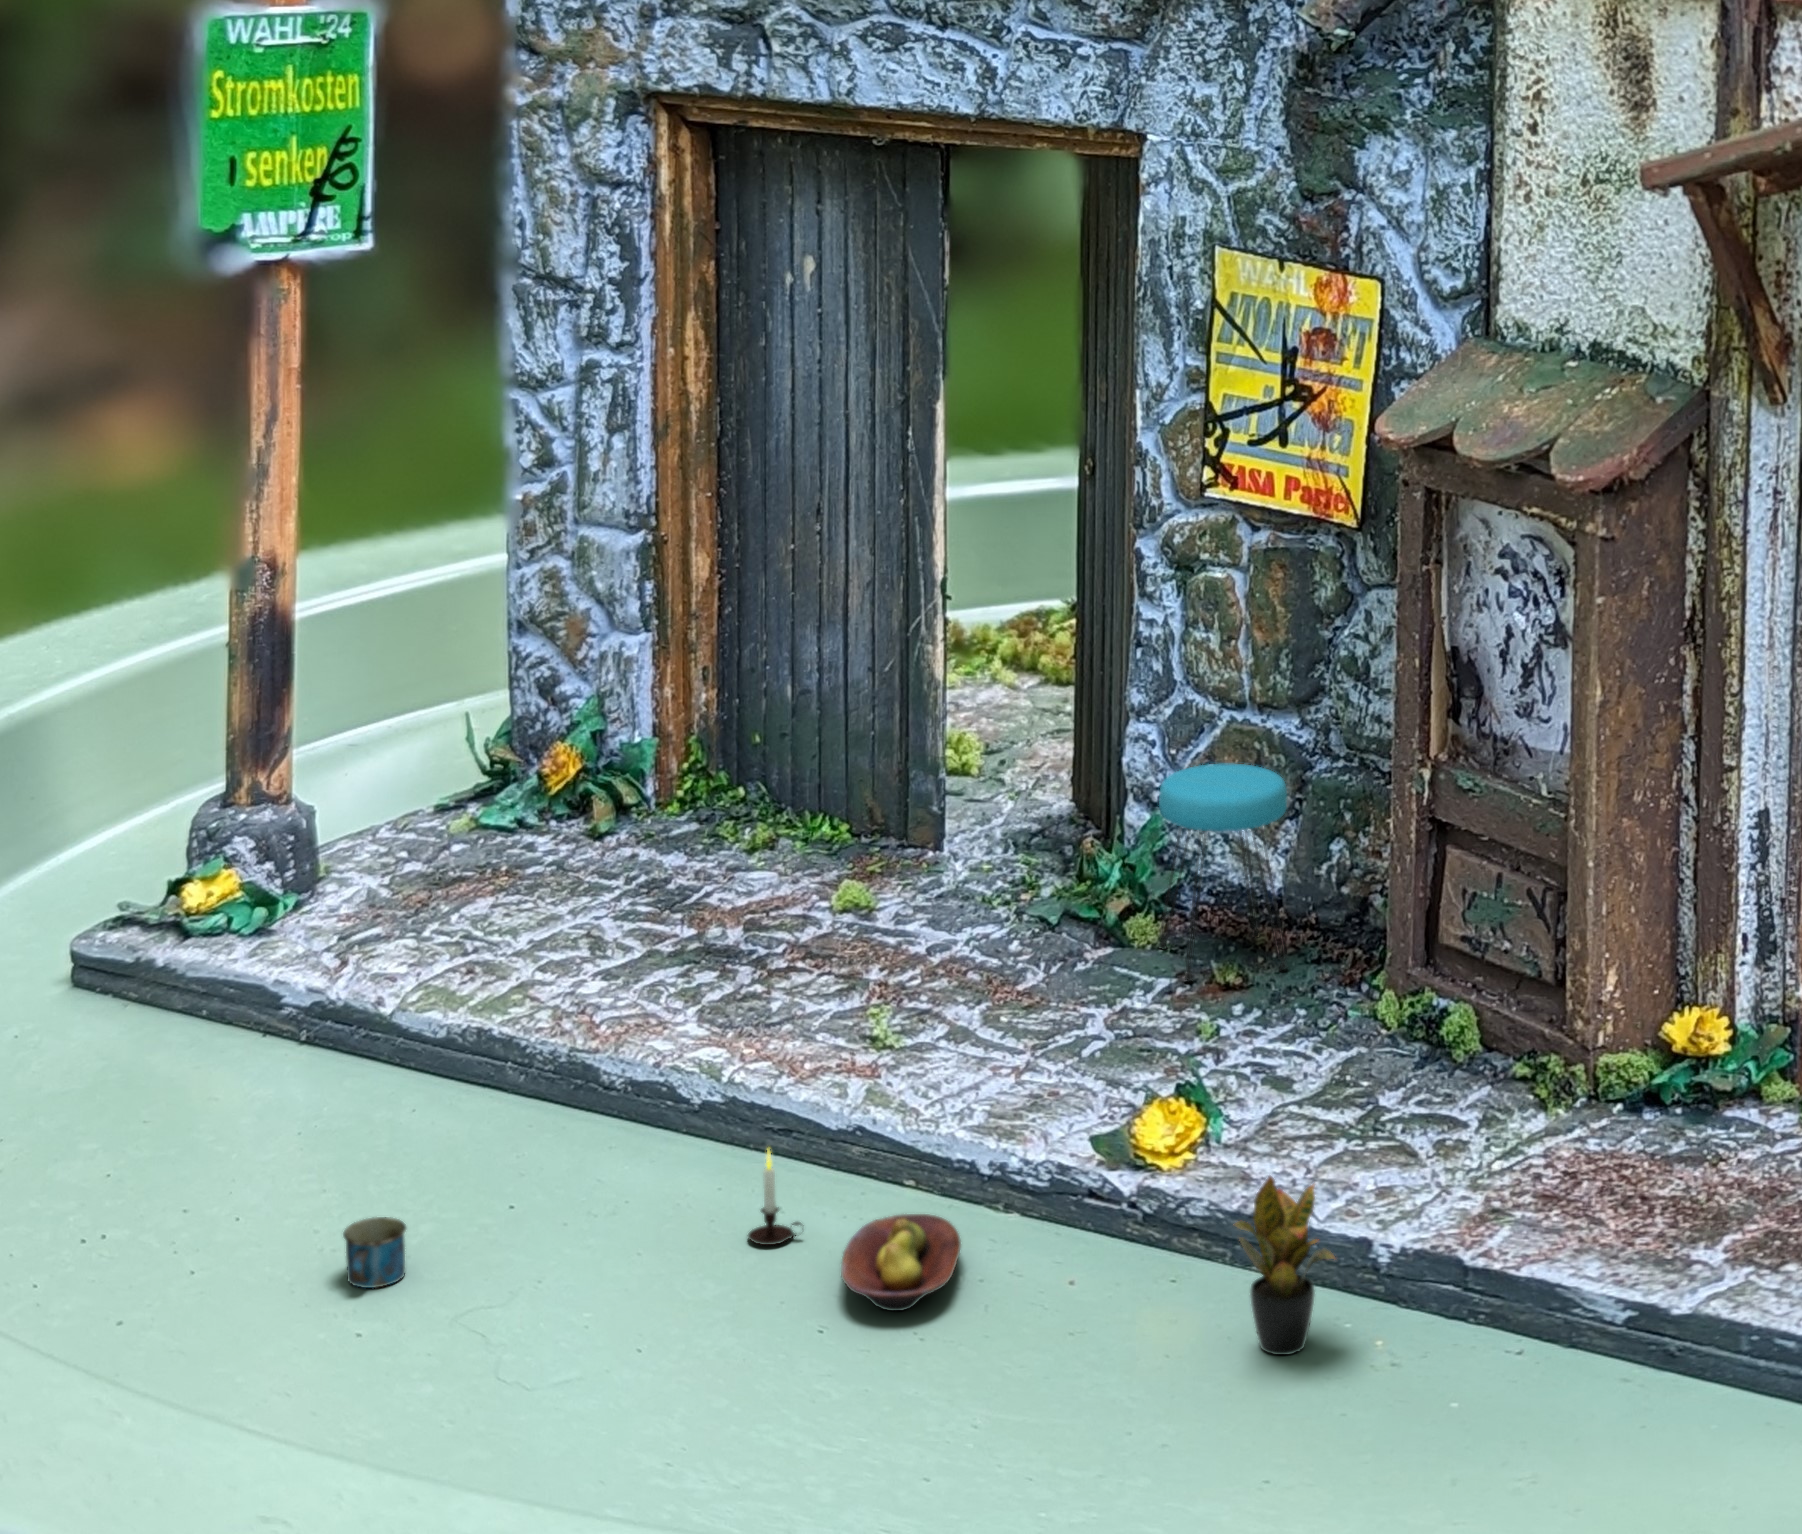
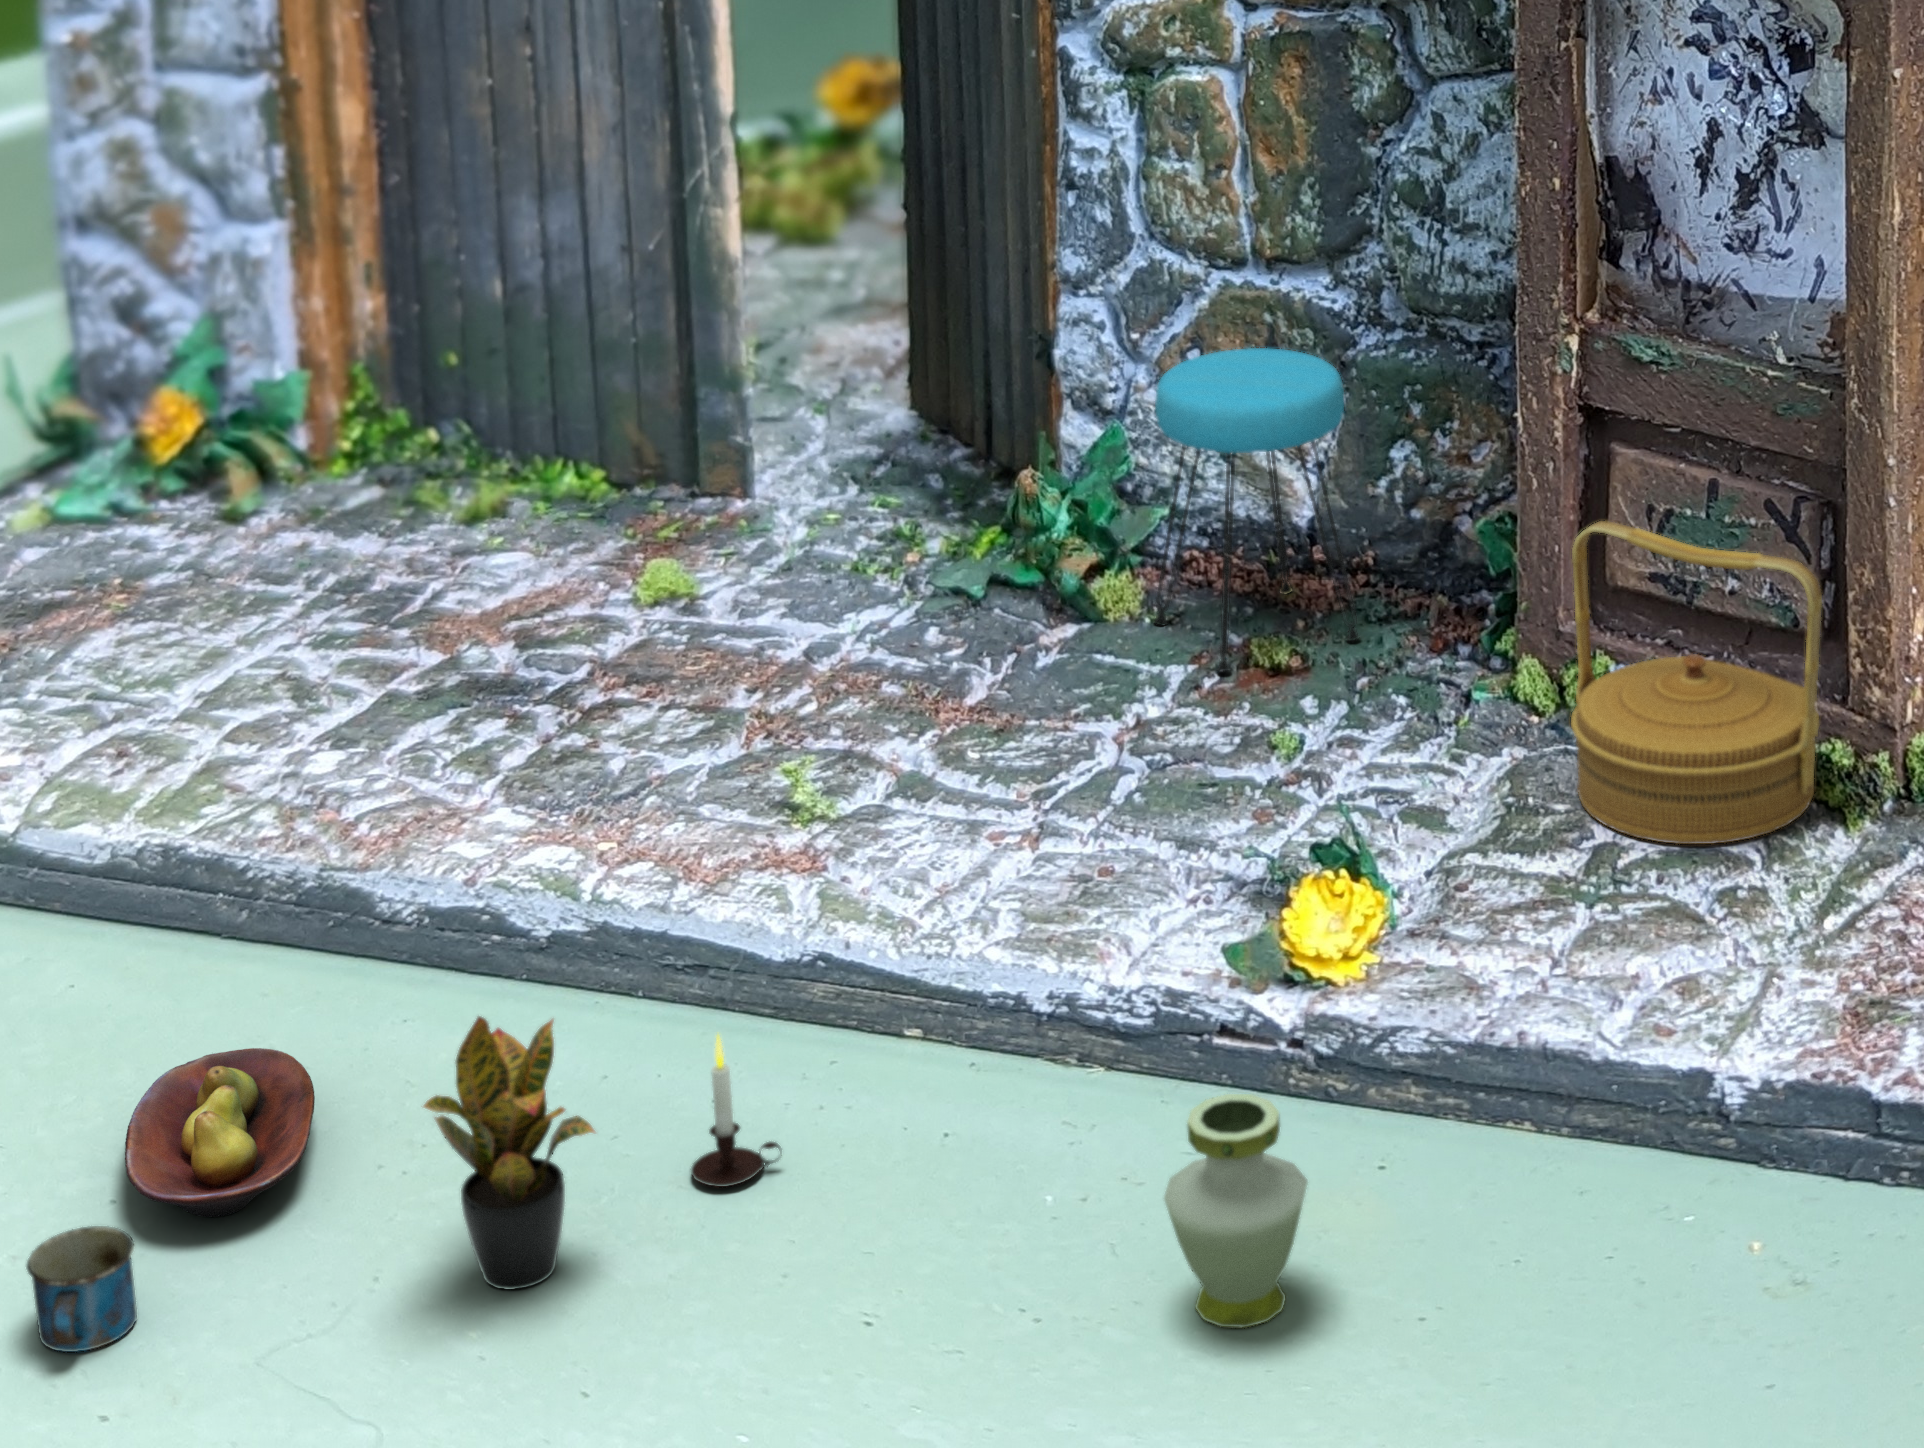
woven basket: none [1374,891,1541,1112] -> present [1571,521,1822,844]
potted plant: present [1235,1176,1335,1355] -> present [424,1016,595,1290]
vase: none [998,1204,1088,1350] -> present [1164,1094,1308,1327]
fruit bowl: present [841,1214,961,1311] -> present [125,1048,315,1217]

